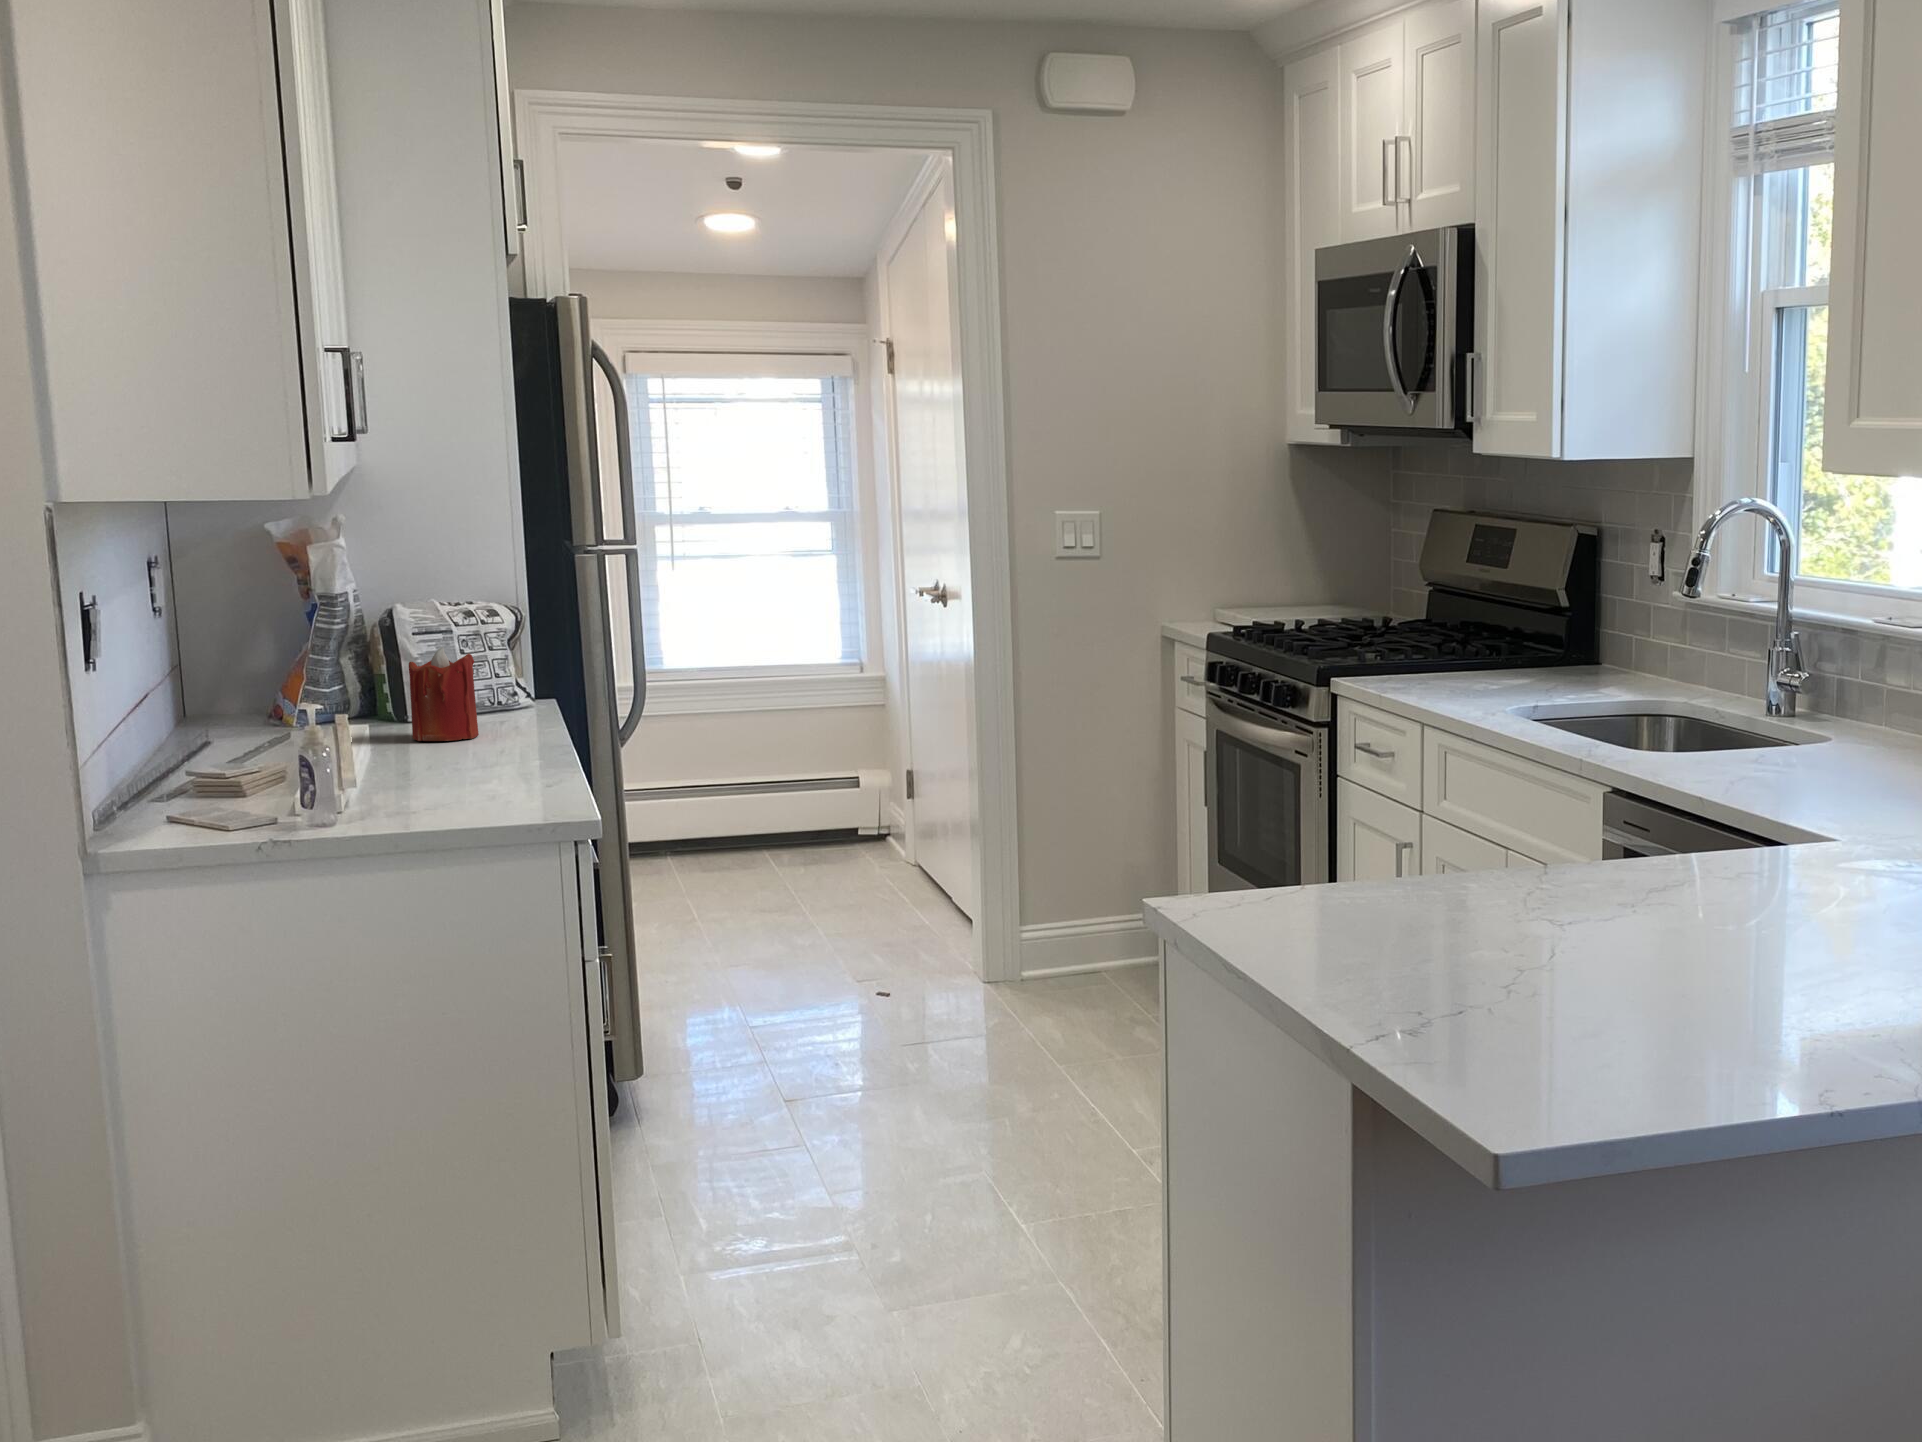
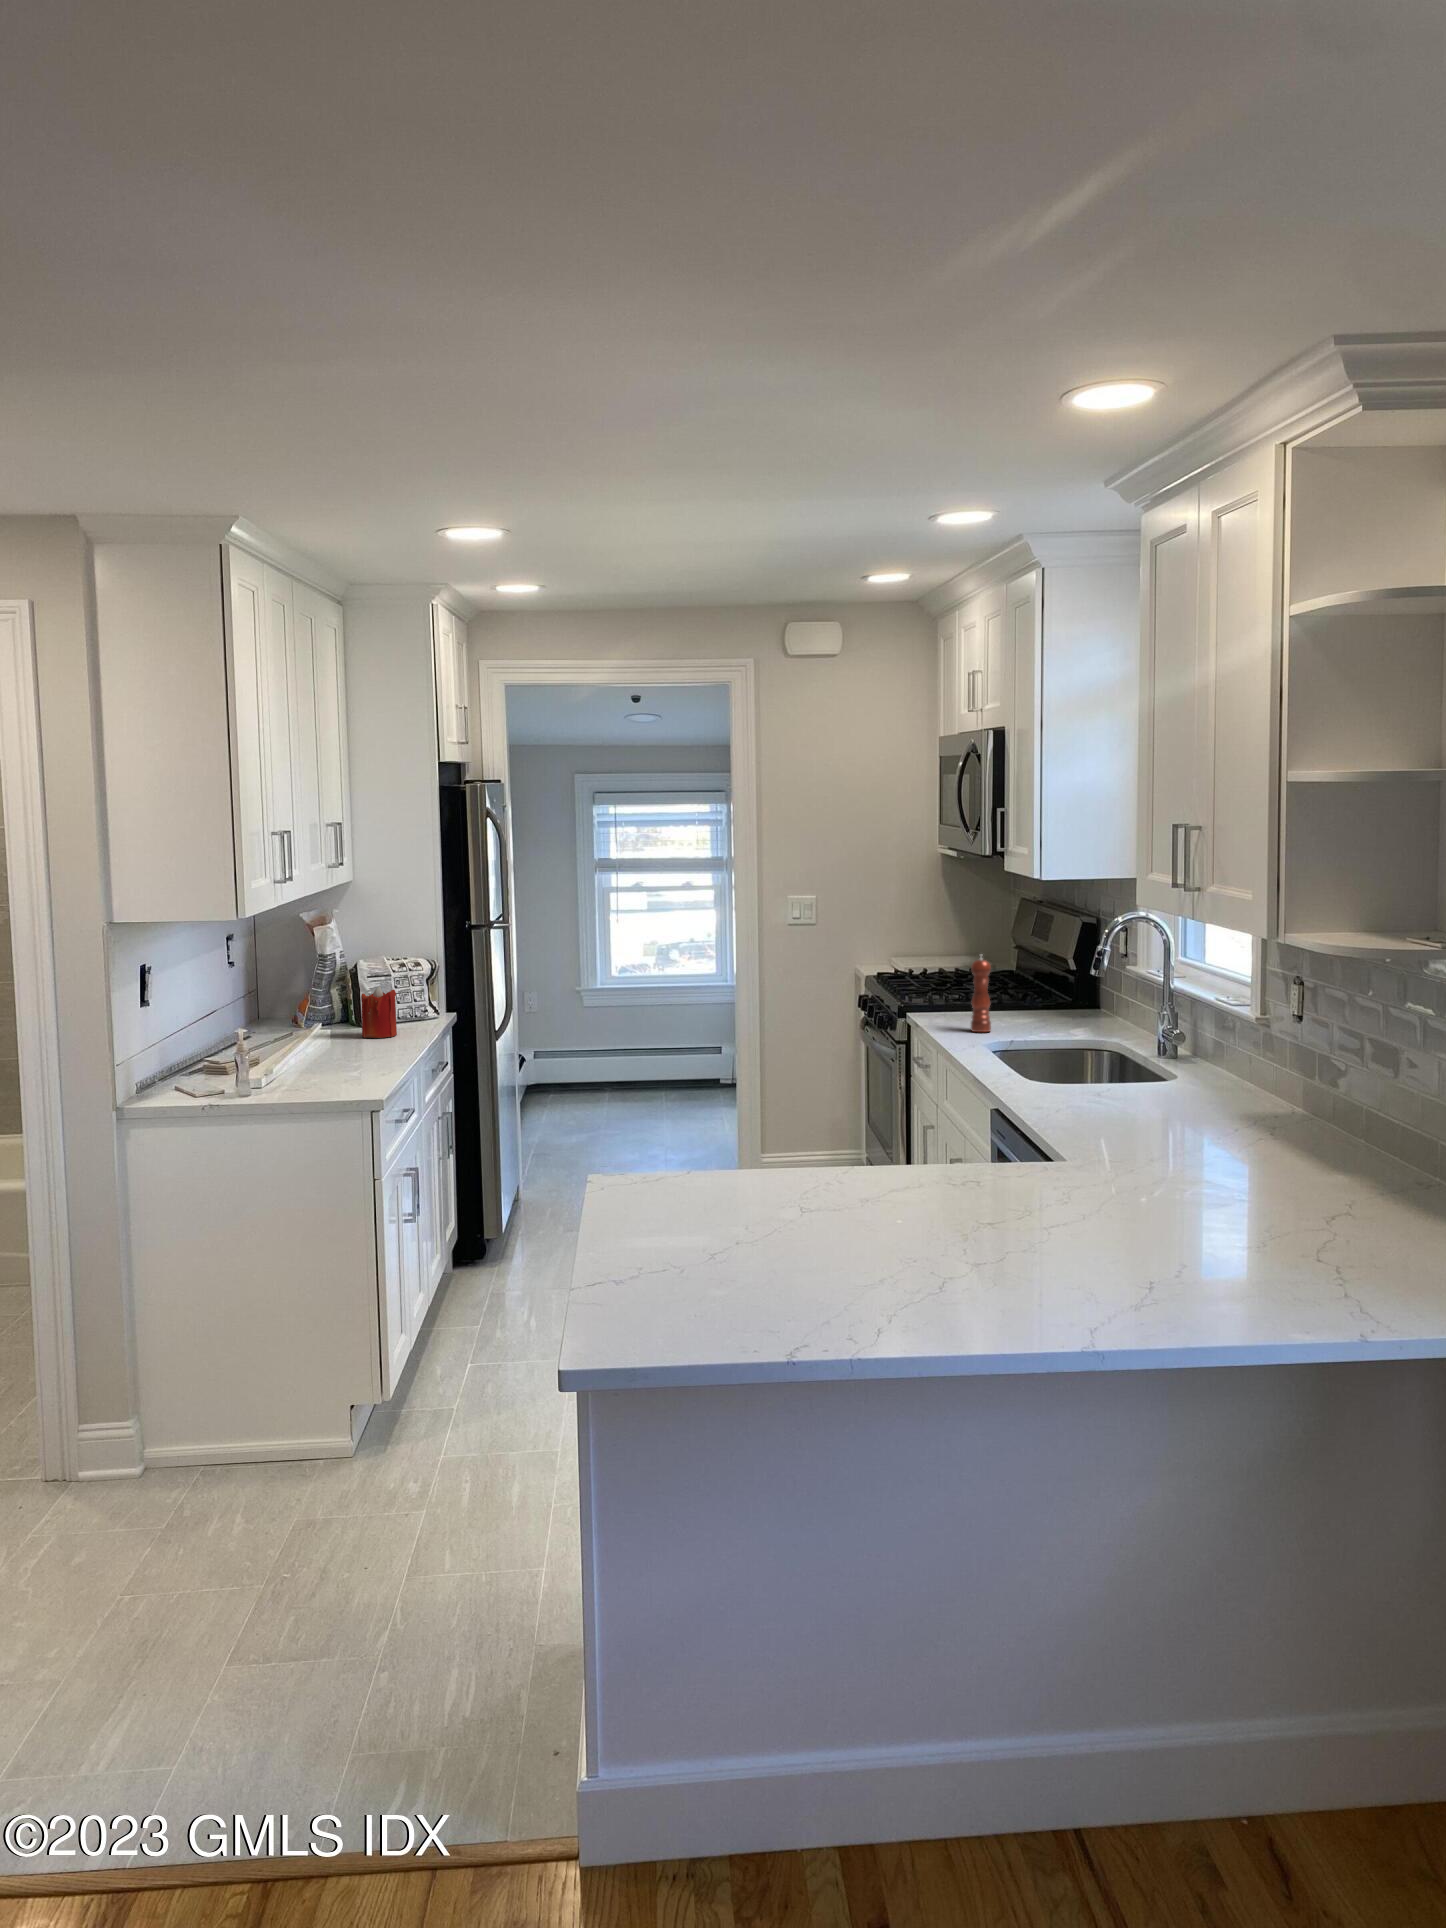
pepper mill: none [1461,581,1495,707] -> present [971,954,991,1032]

